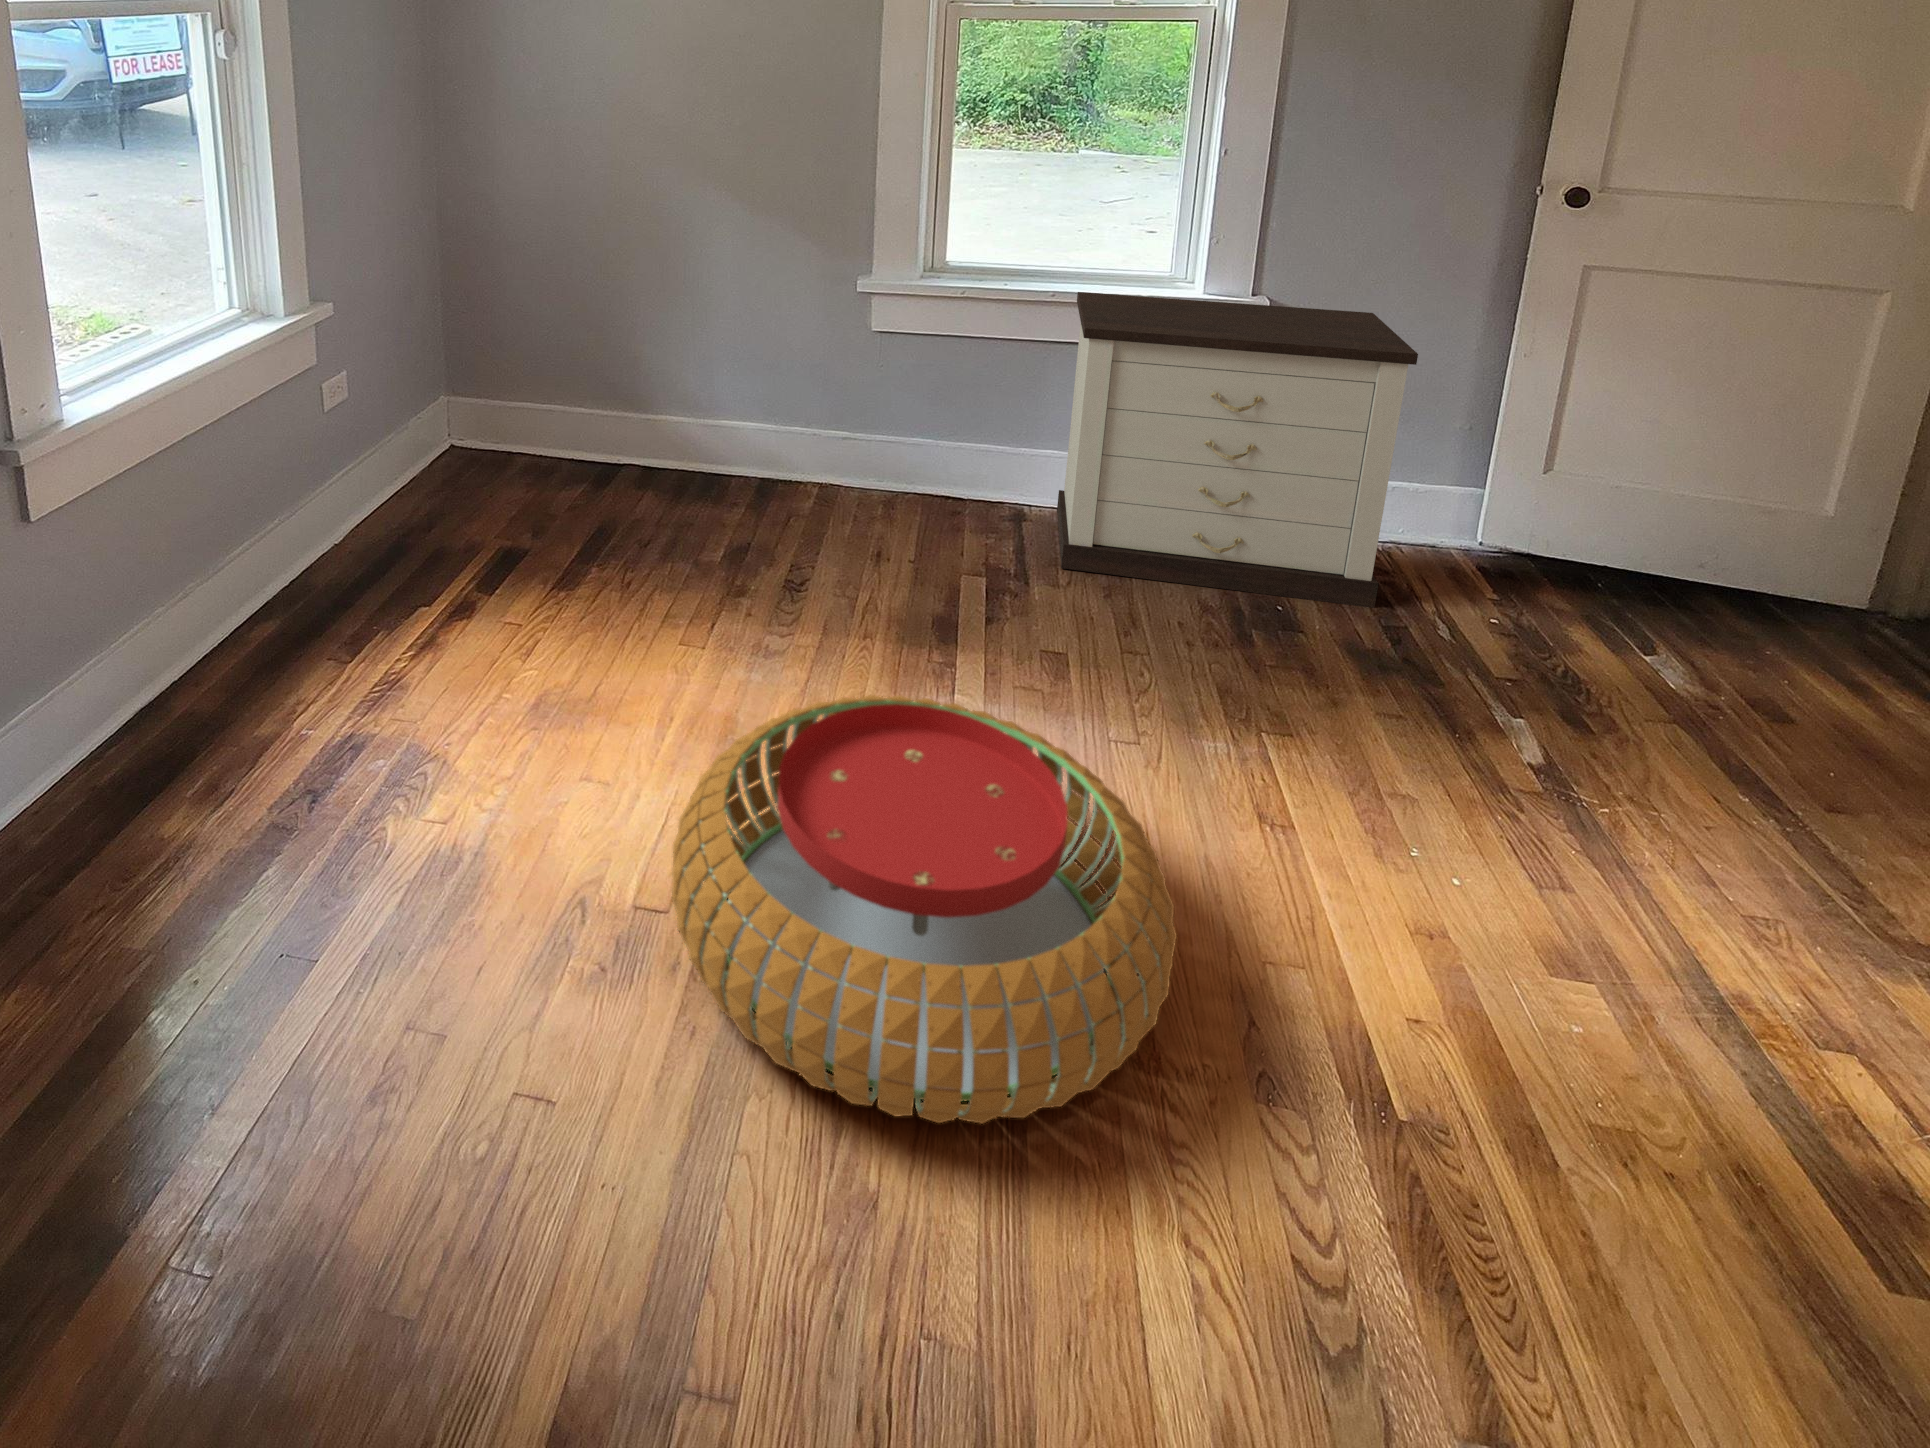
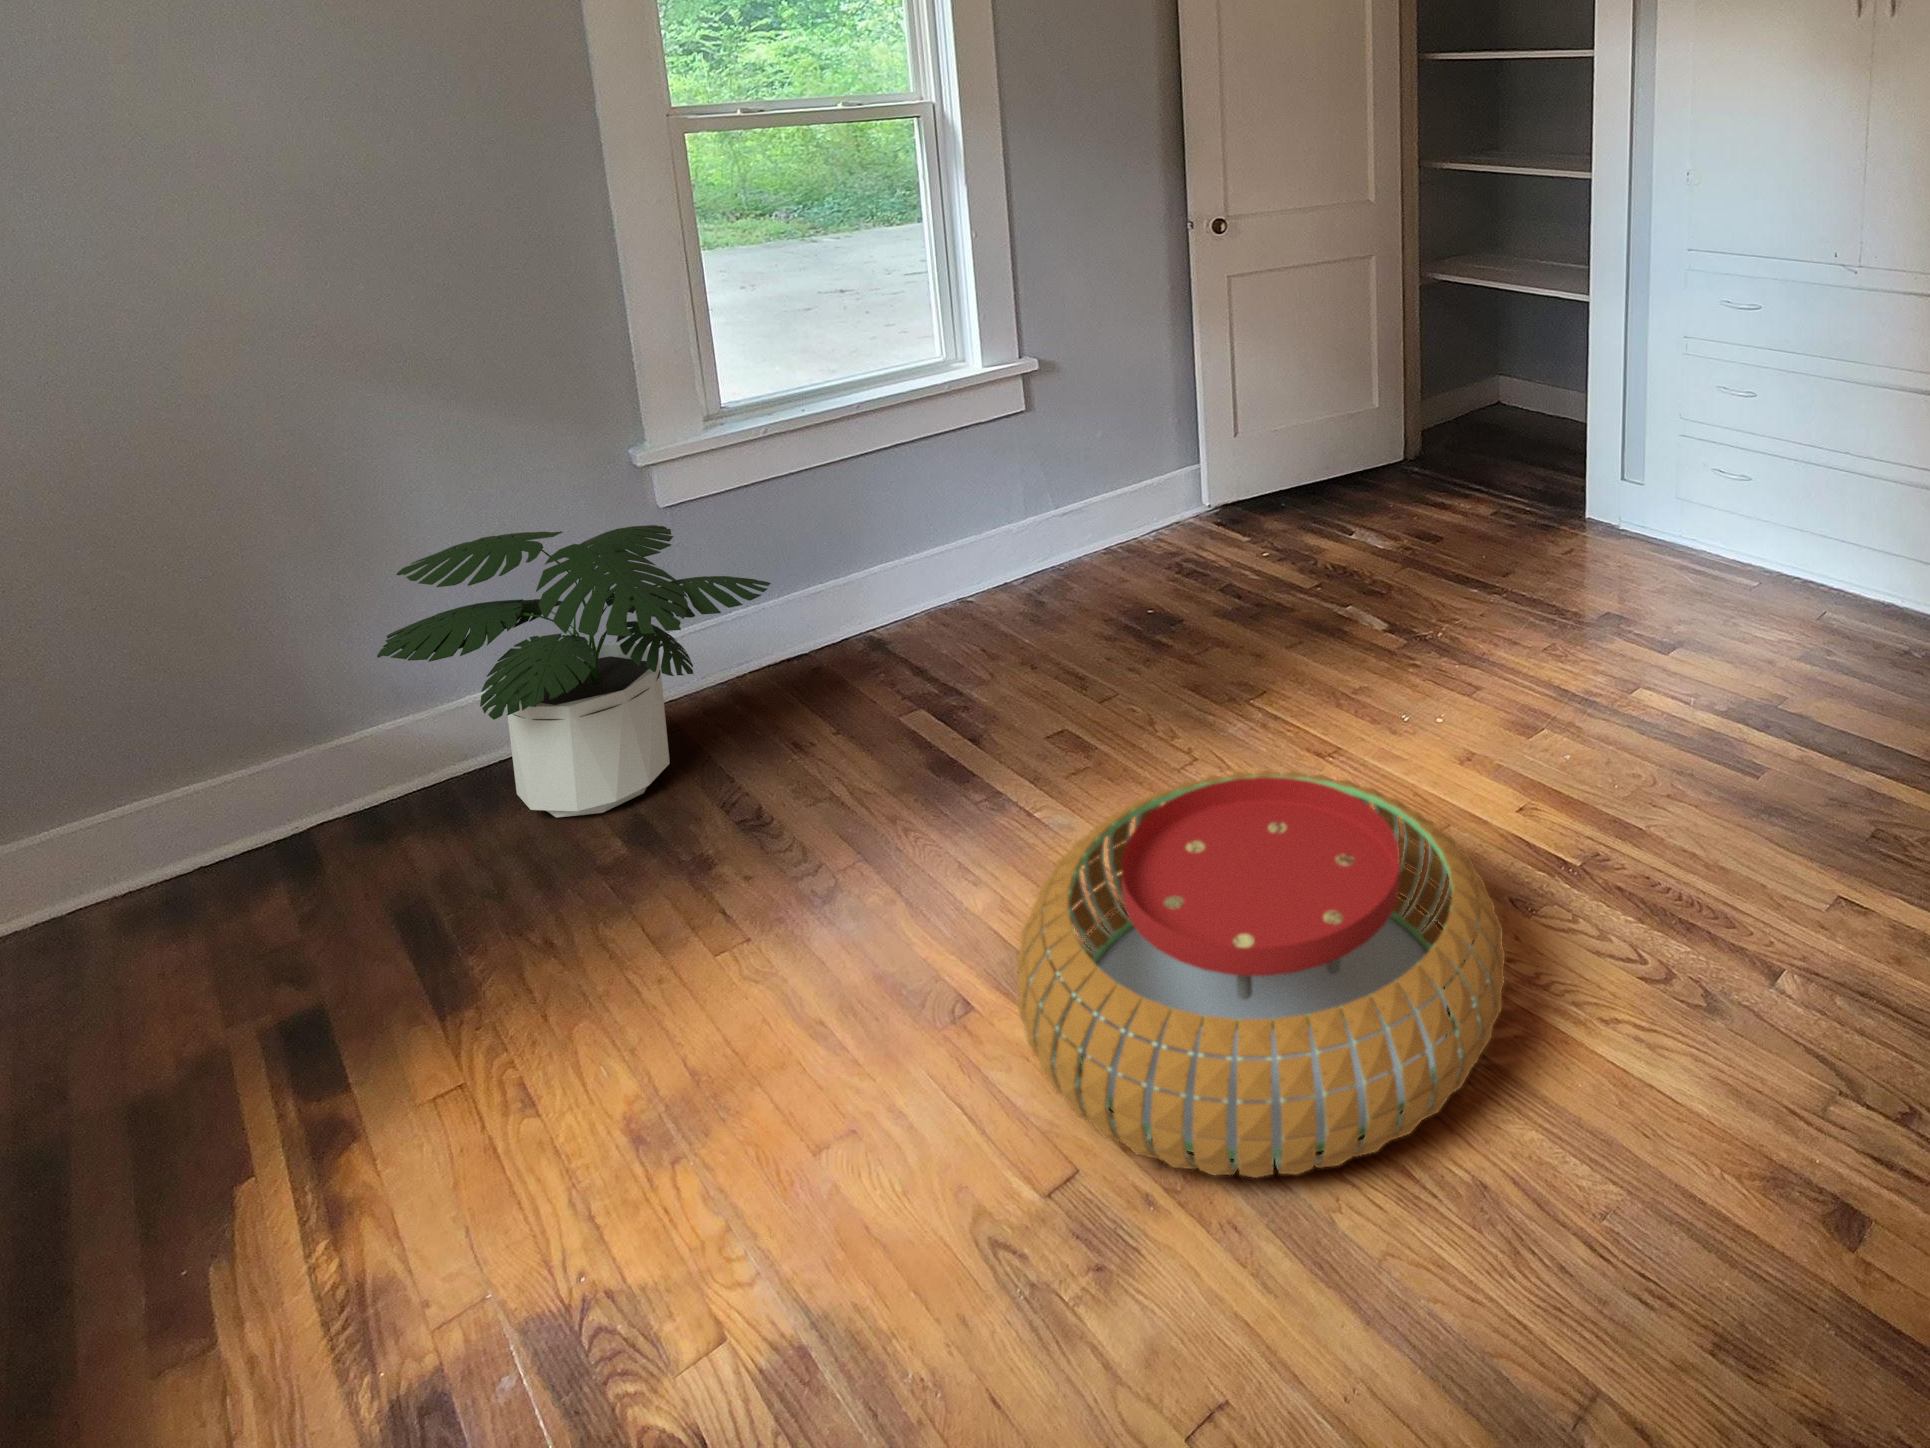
nightstand: present [1057,292,1418,608] -> none [887,339,1205,666]
potted plant: none [651,318,884,534] -> present [377,525,771,818]

